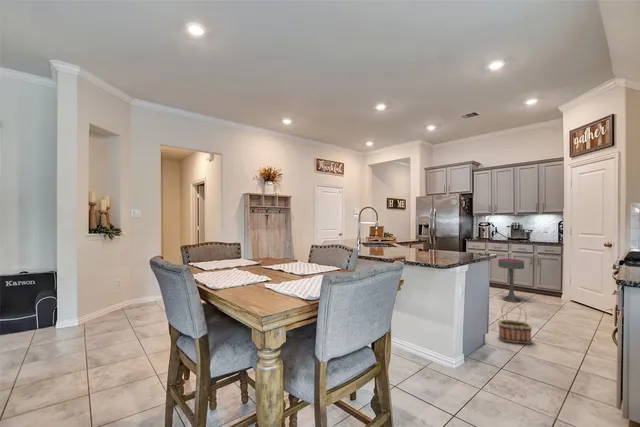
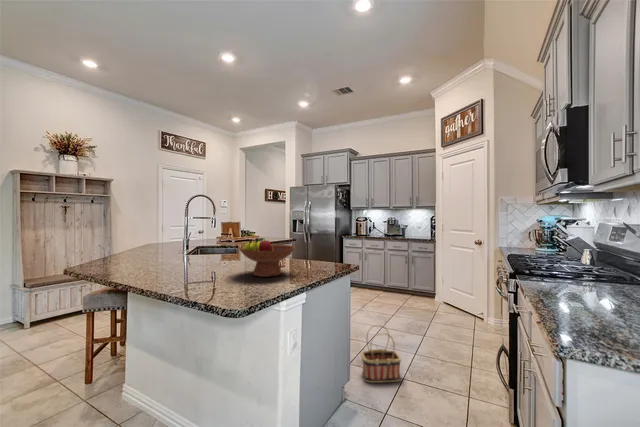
fruit bowl: none [417,233,455,257] -> present [239,238,295,277]
bar stool: present [498,259,524,302] -> none [372,259,398,309]

